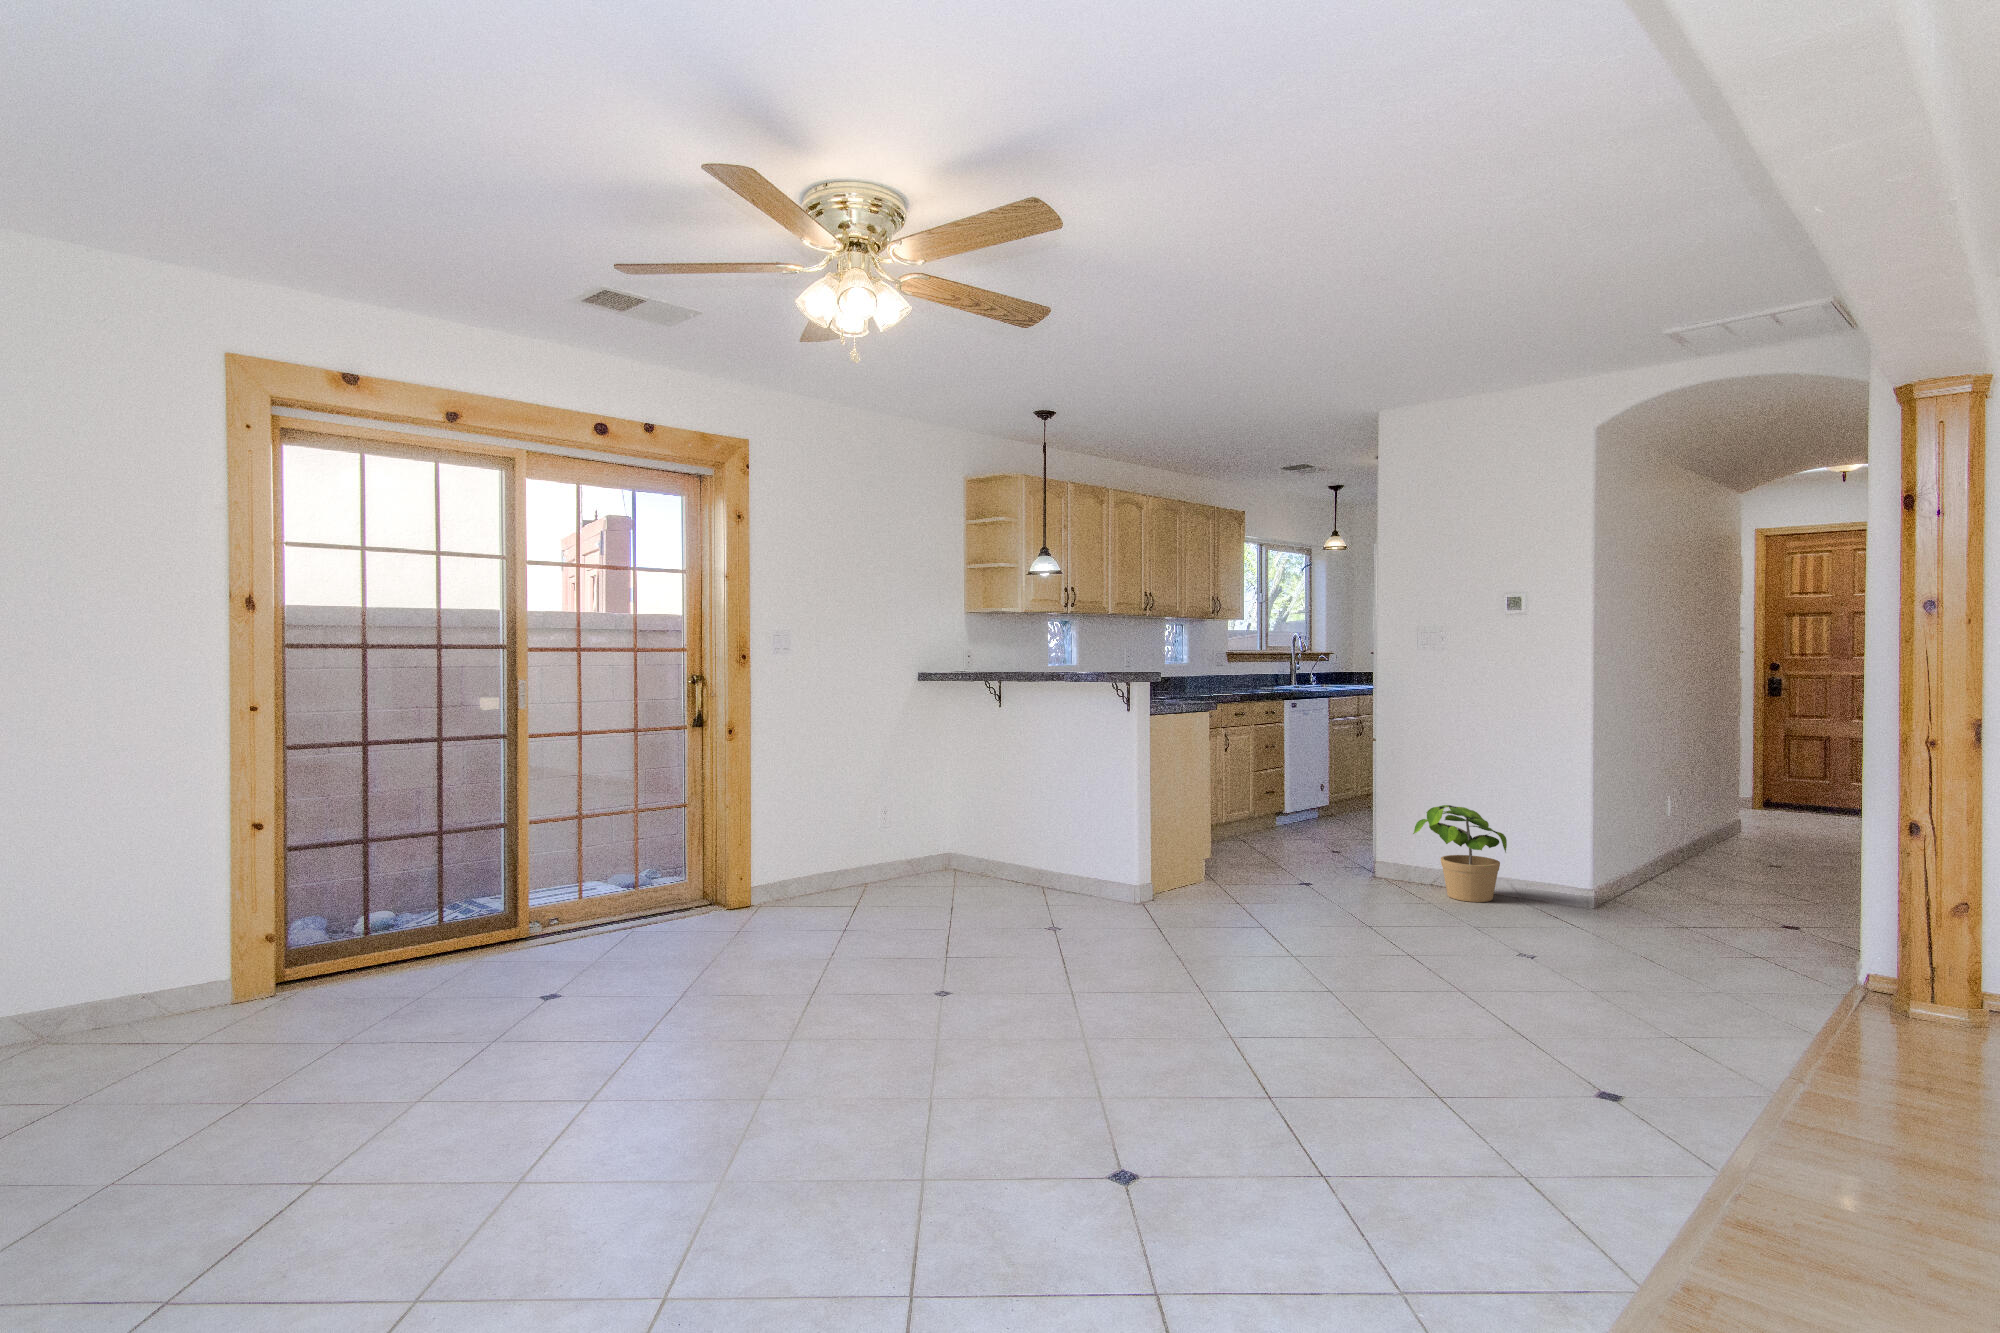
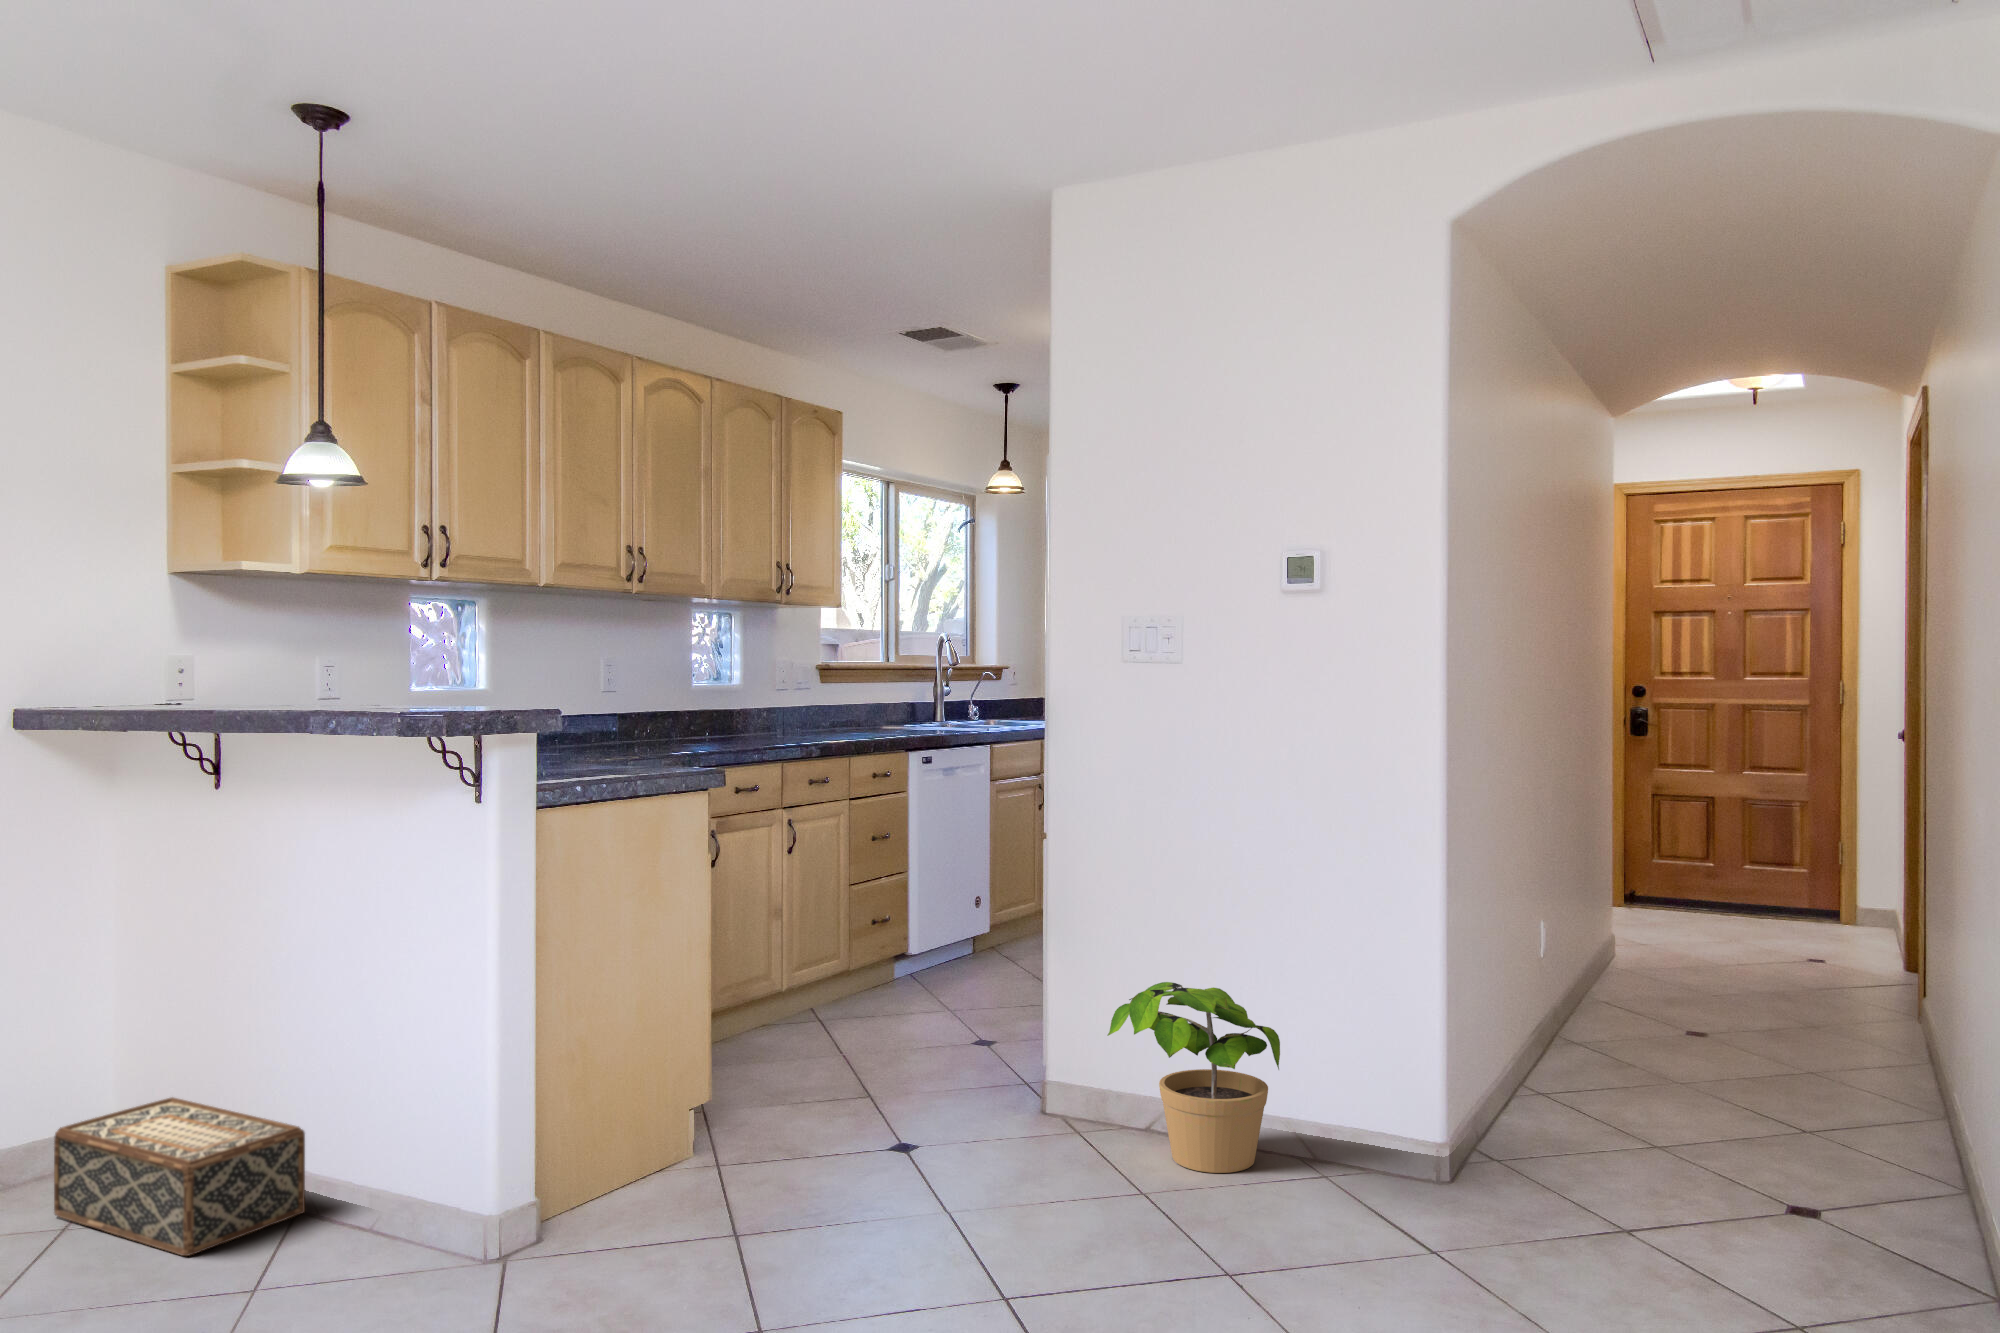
woven basket: none [943,841,1045,897] -> present [54,1097,305,1256]

